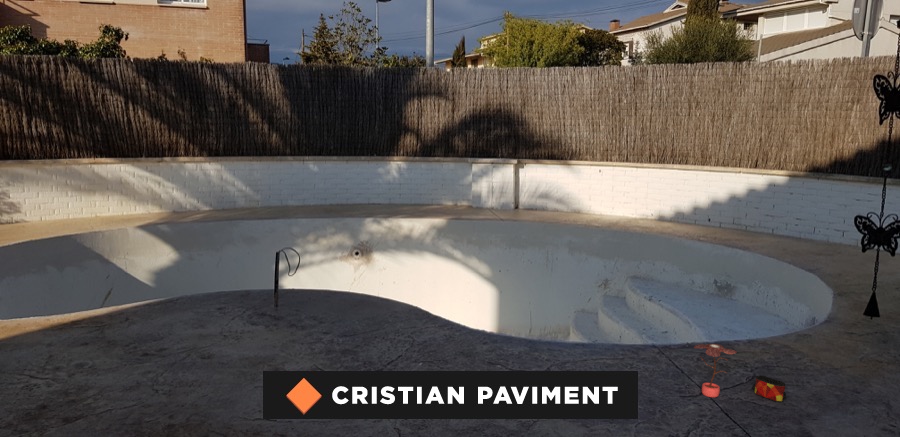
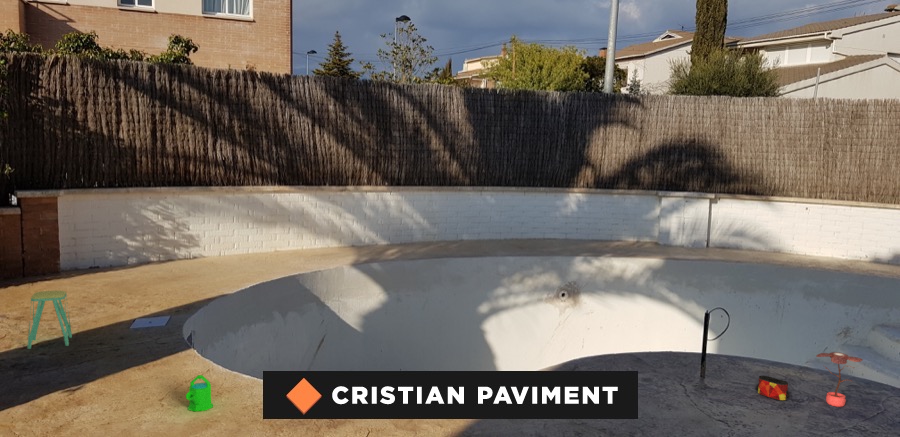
stool: none [18,278,64,338] -> present [27,291,72,349]
potted plant: present [694,344,737,397] -> present [816,352,862,407]
watering can: none [182,374,210,412] -> present [186,375,213,411]

